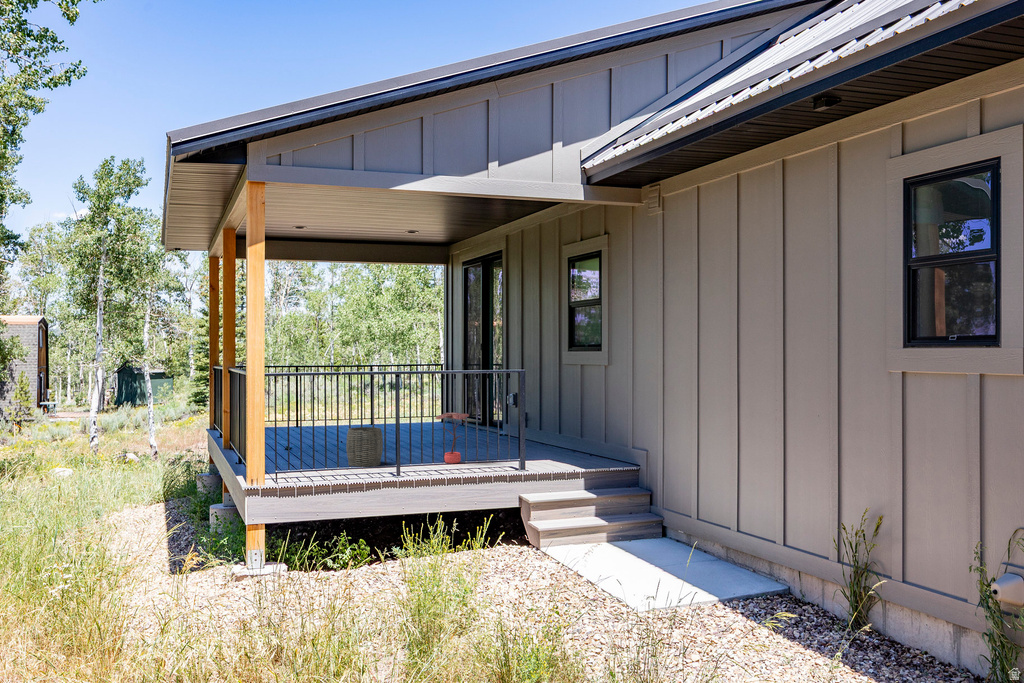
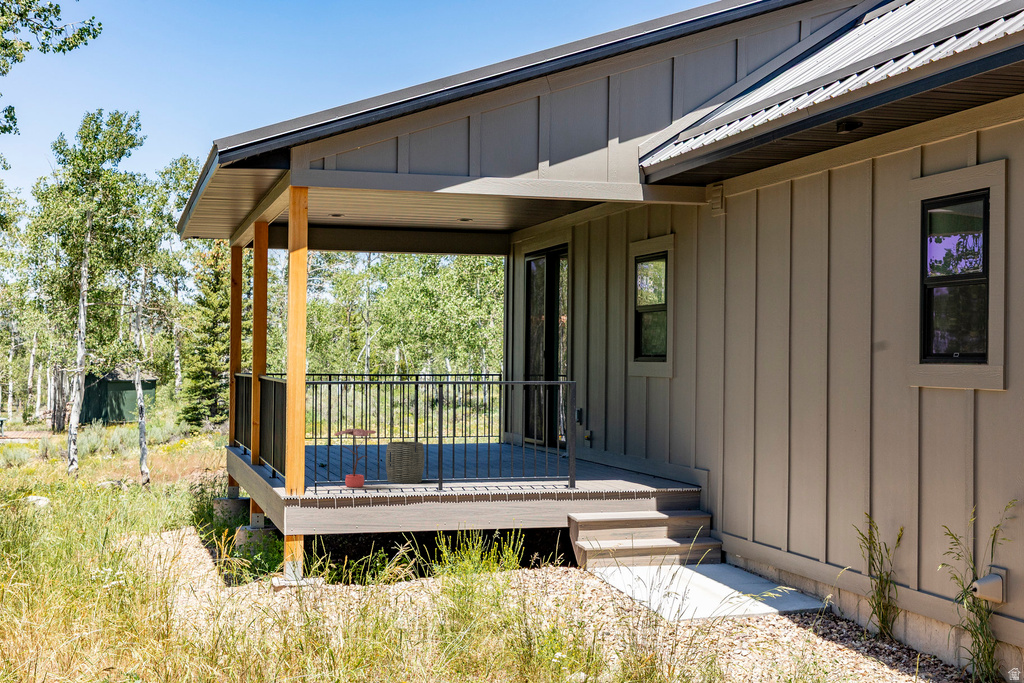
potted plant: present [436,413,469,463] -> present [334,429,376,487]

